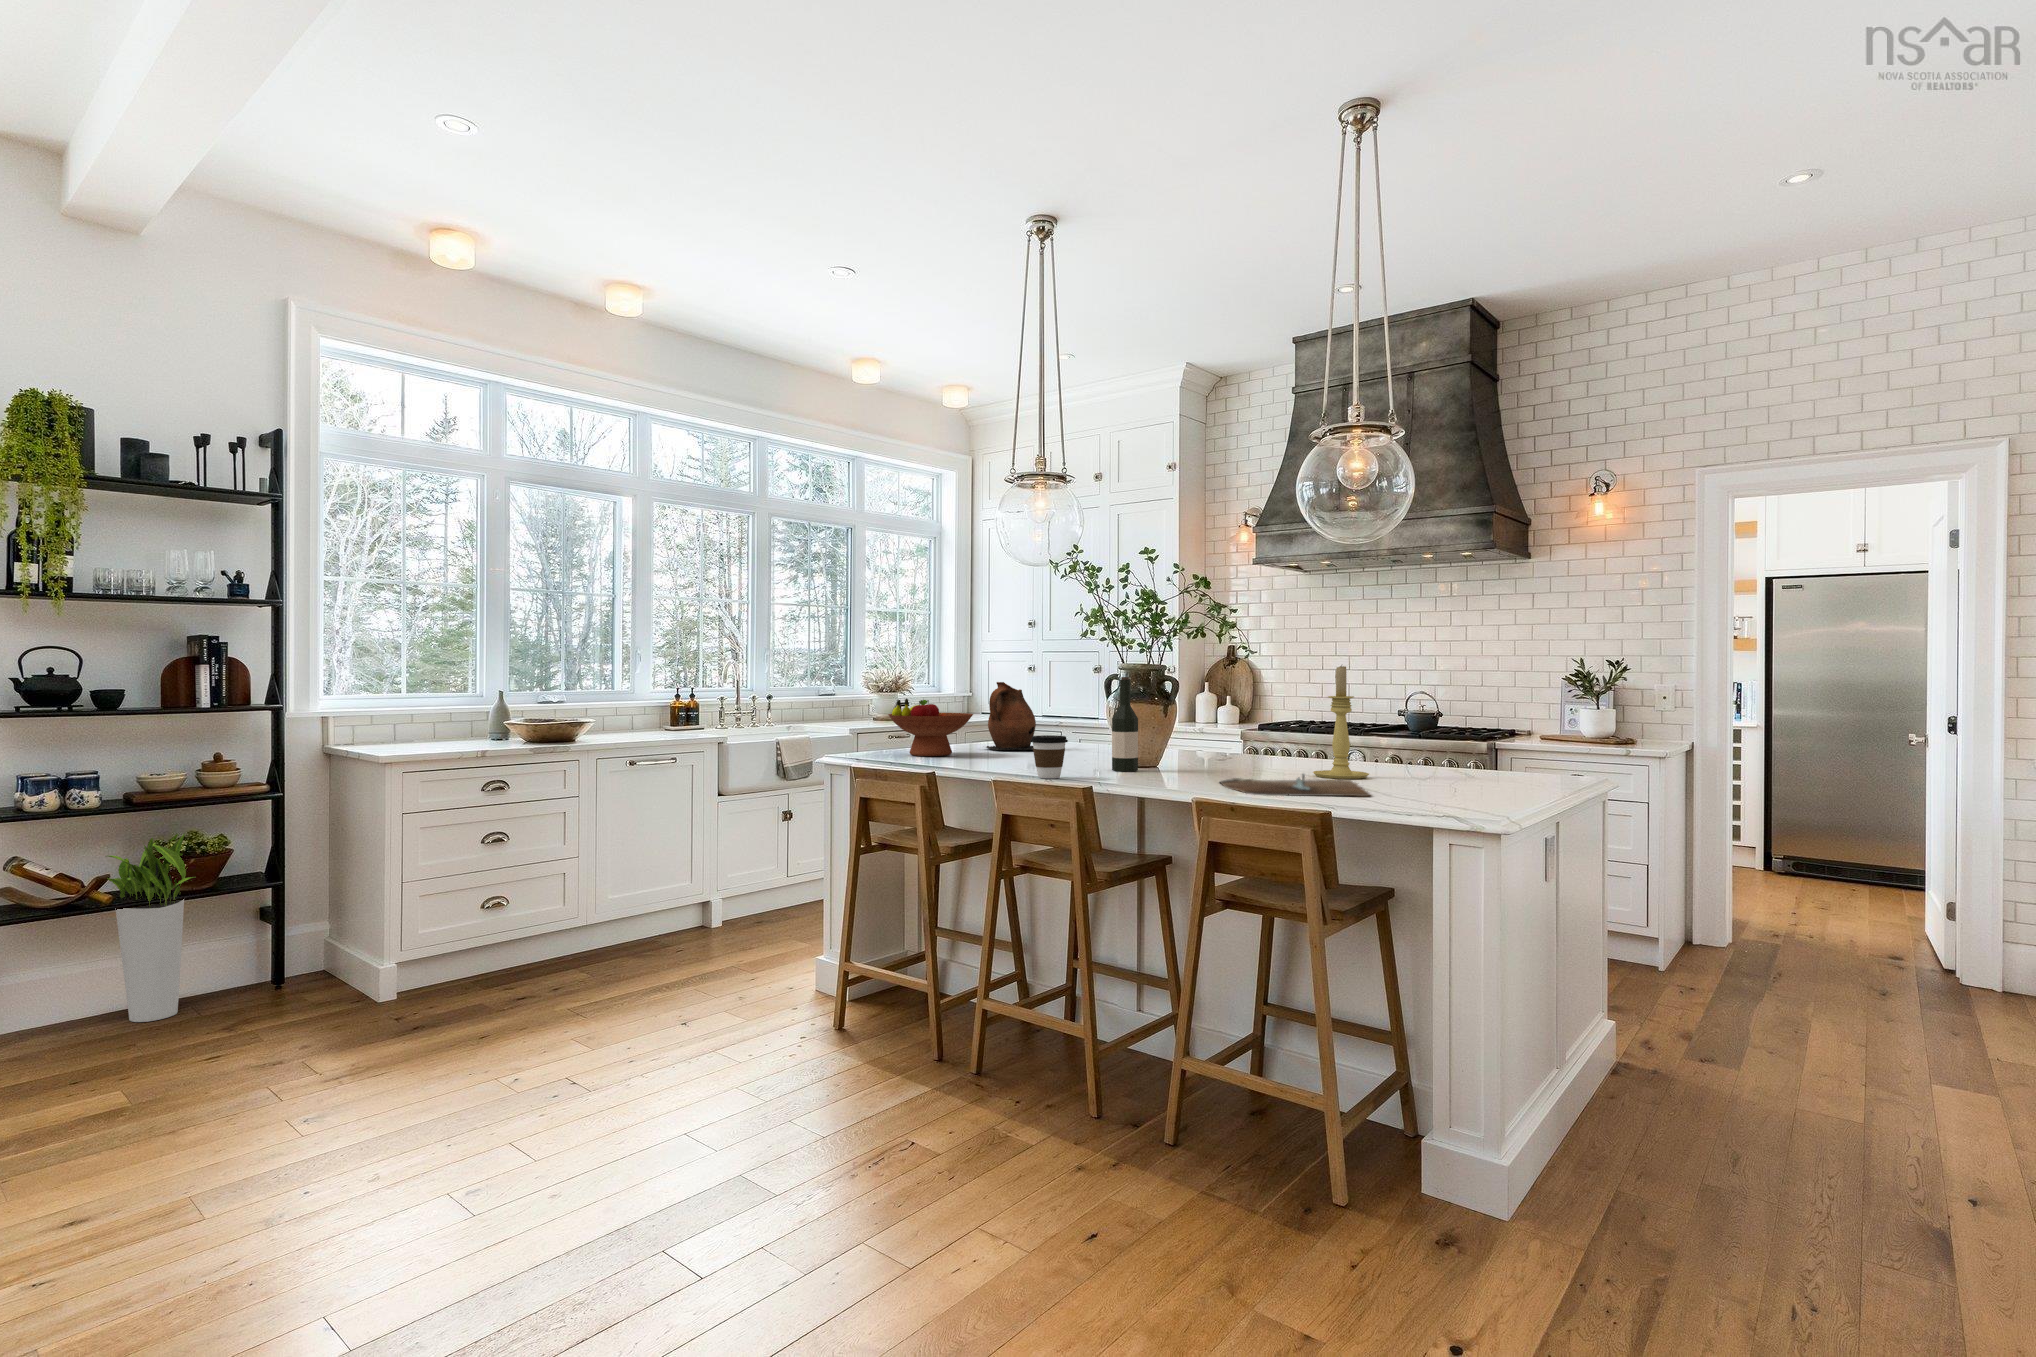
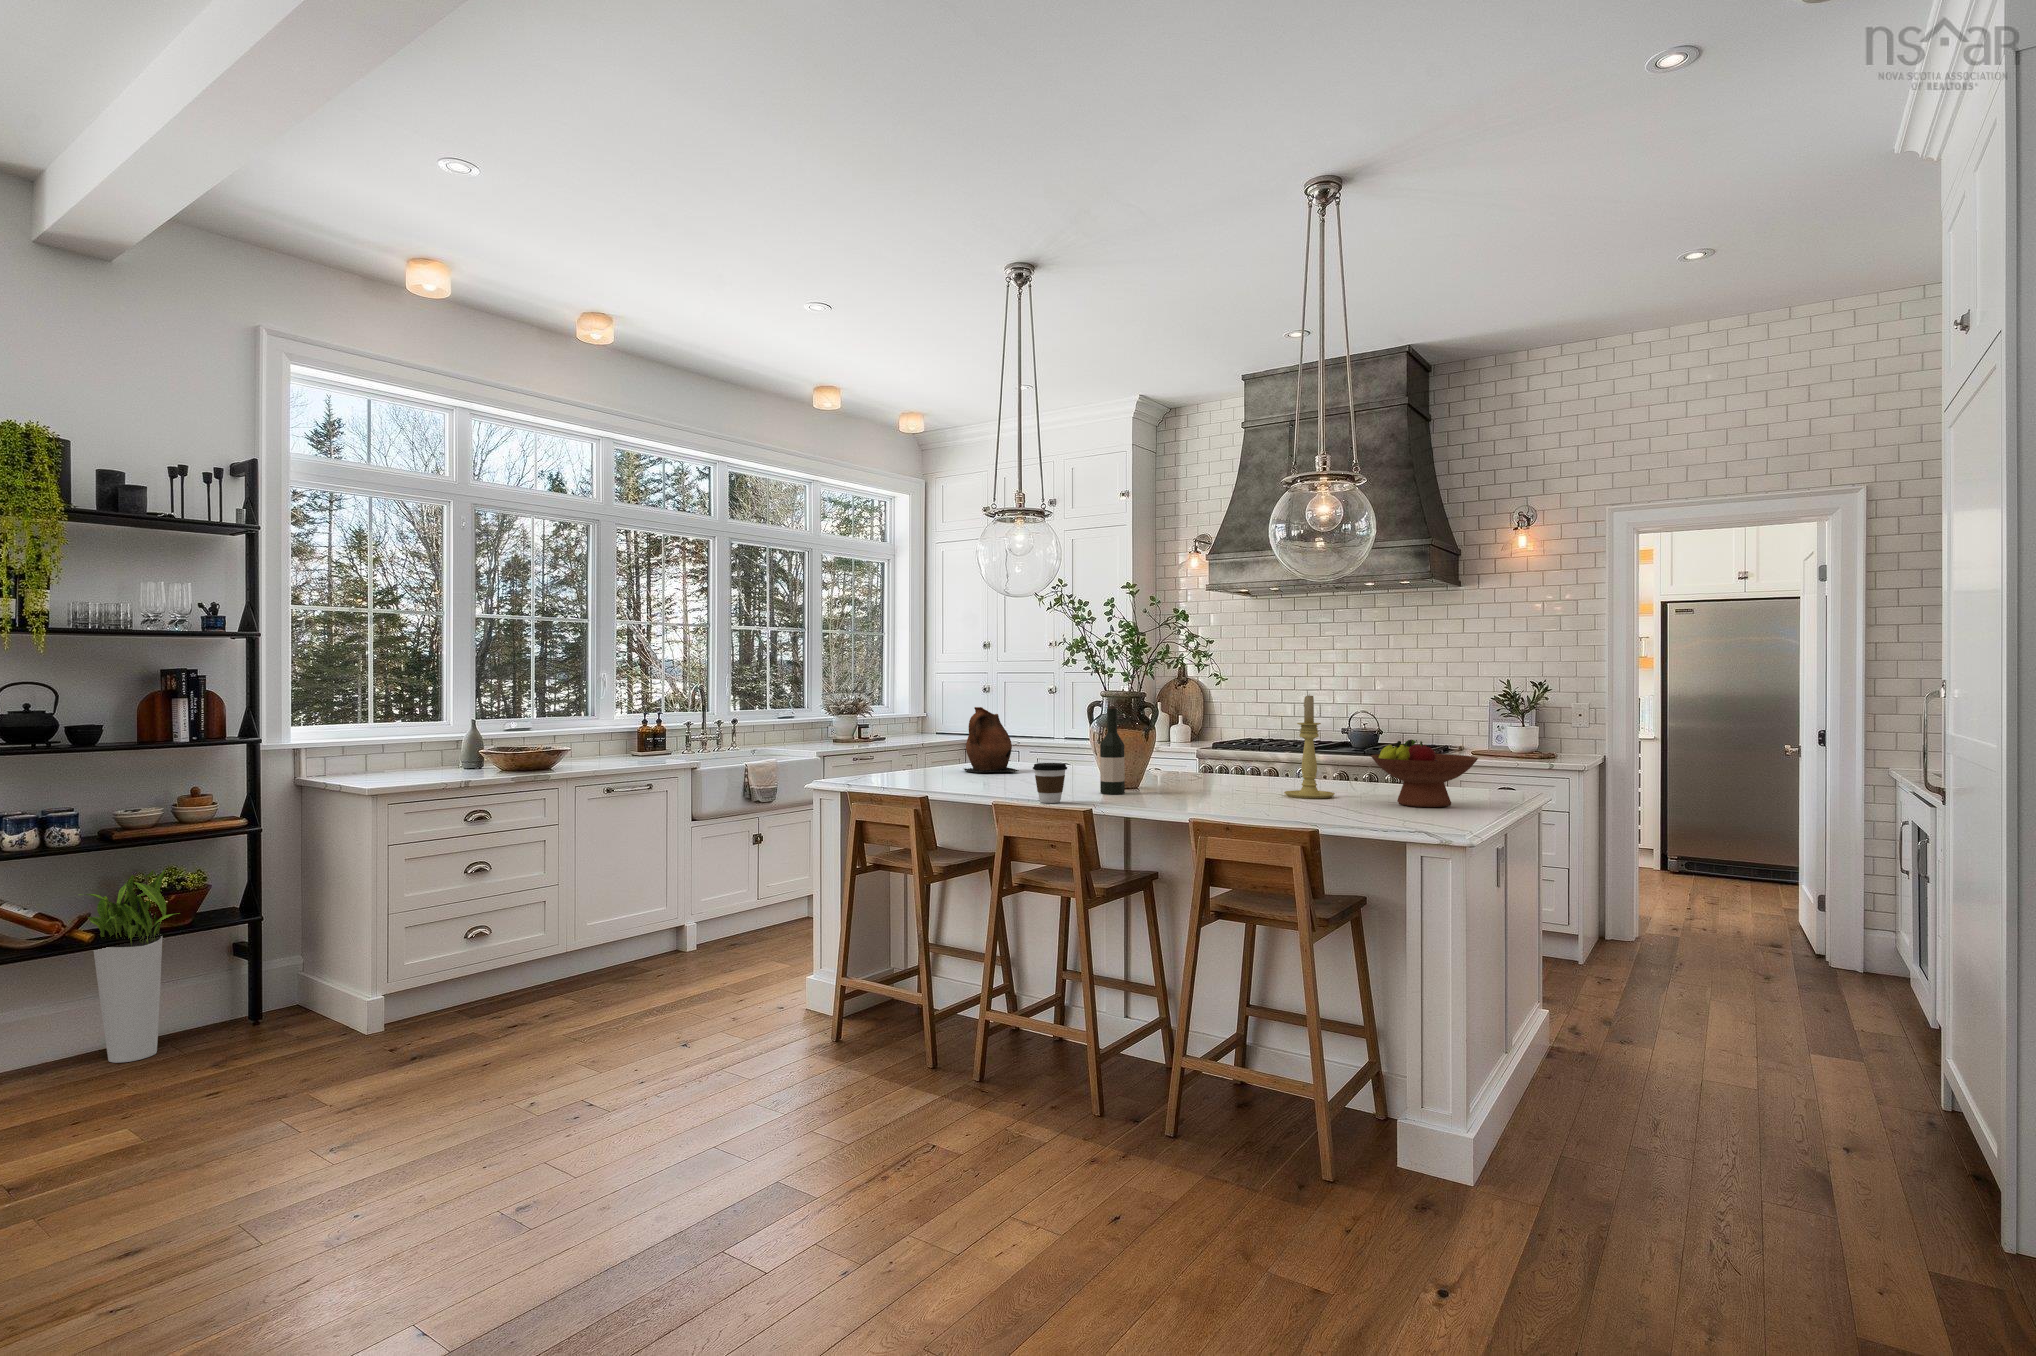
fruit bowl: present [888,699,973,756] -> present [1371,740,1478,807]
cutting board: present [1220,774,1370,796] -> none [1206,796,1347,818]

